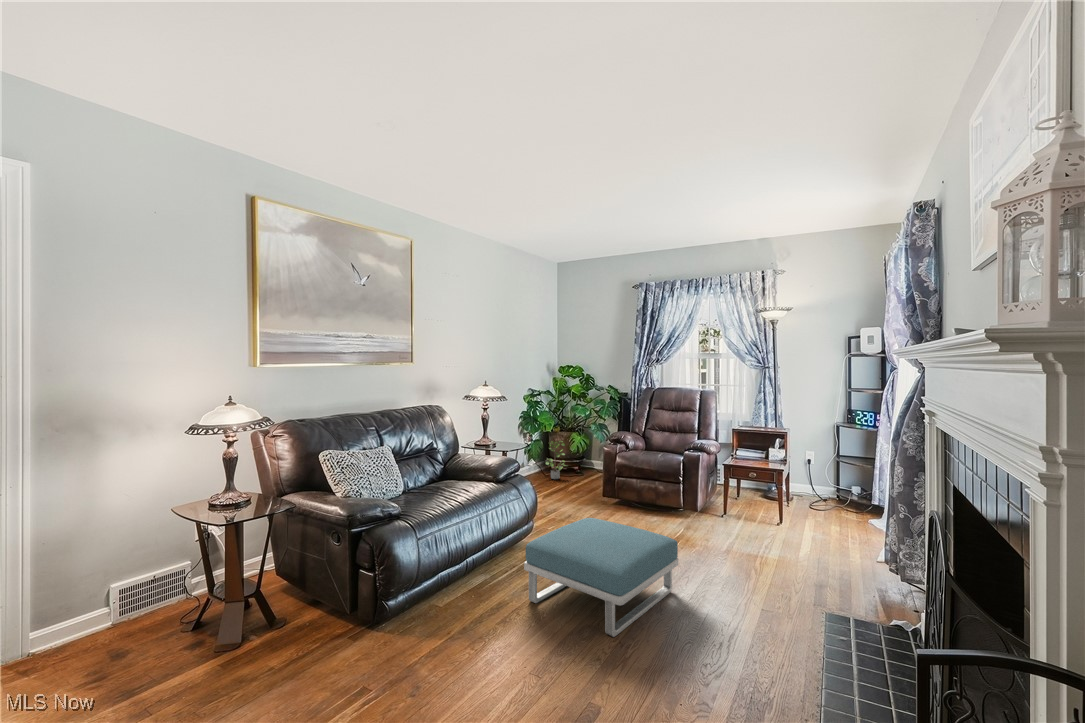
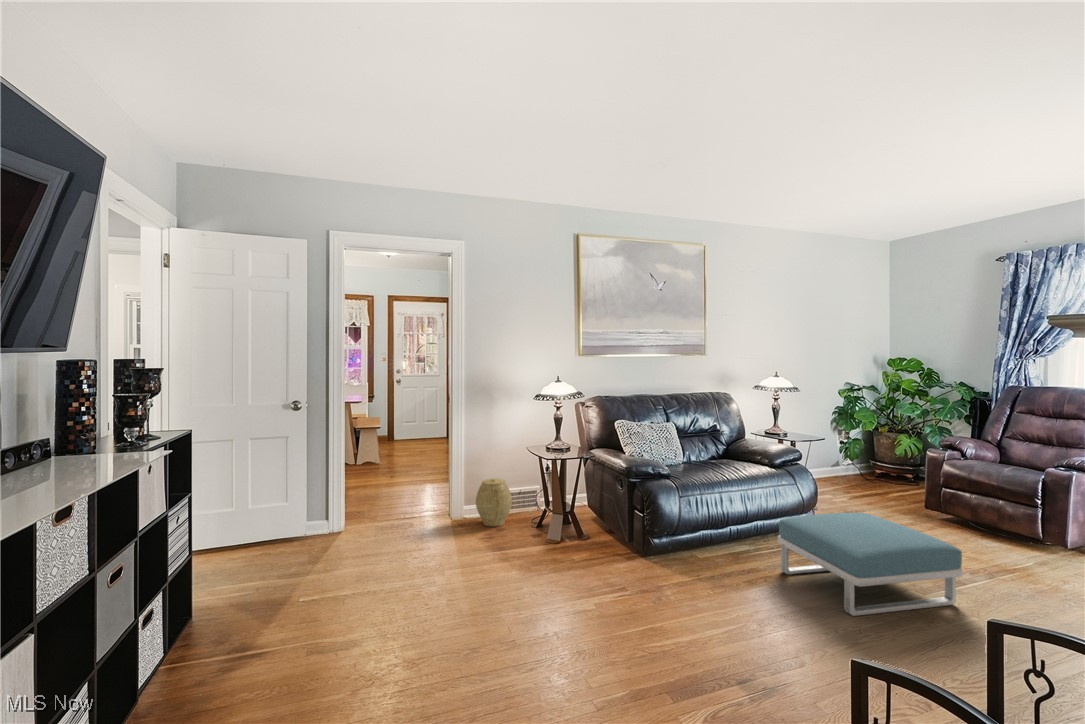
potted plant: present [546,441,567,479] -> none [863,441,894,486]
woven basket: none [58,567,140,656] -> present [476,479,512,527]

